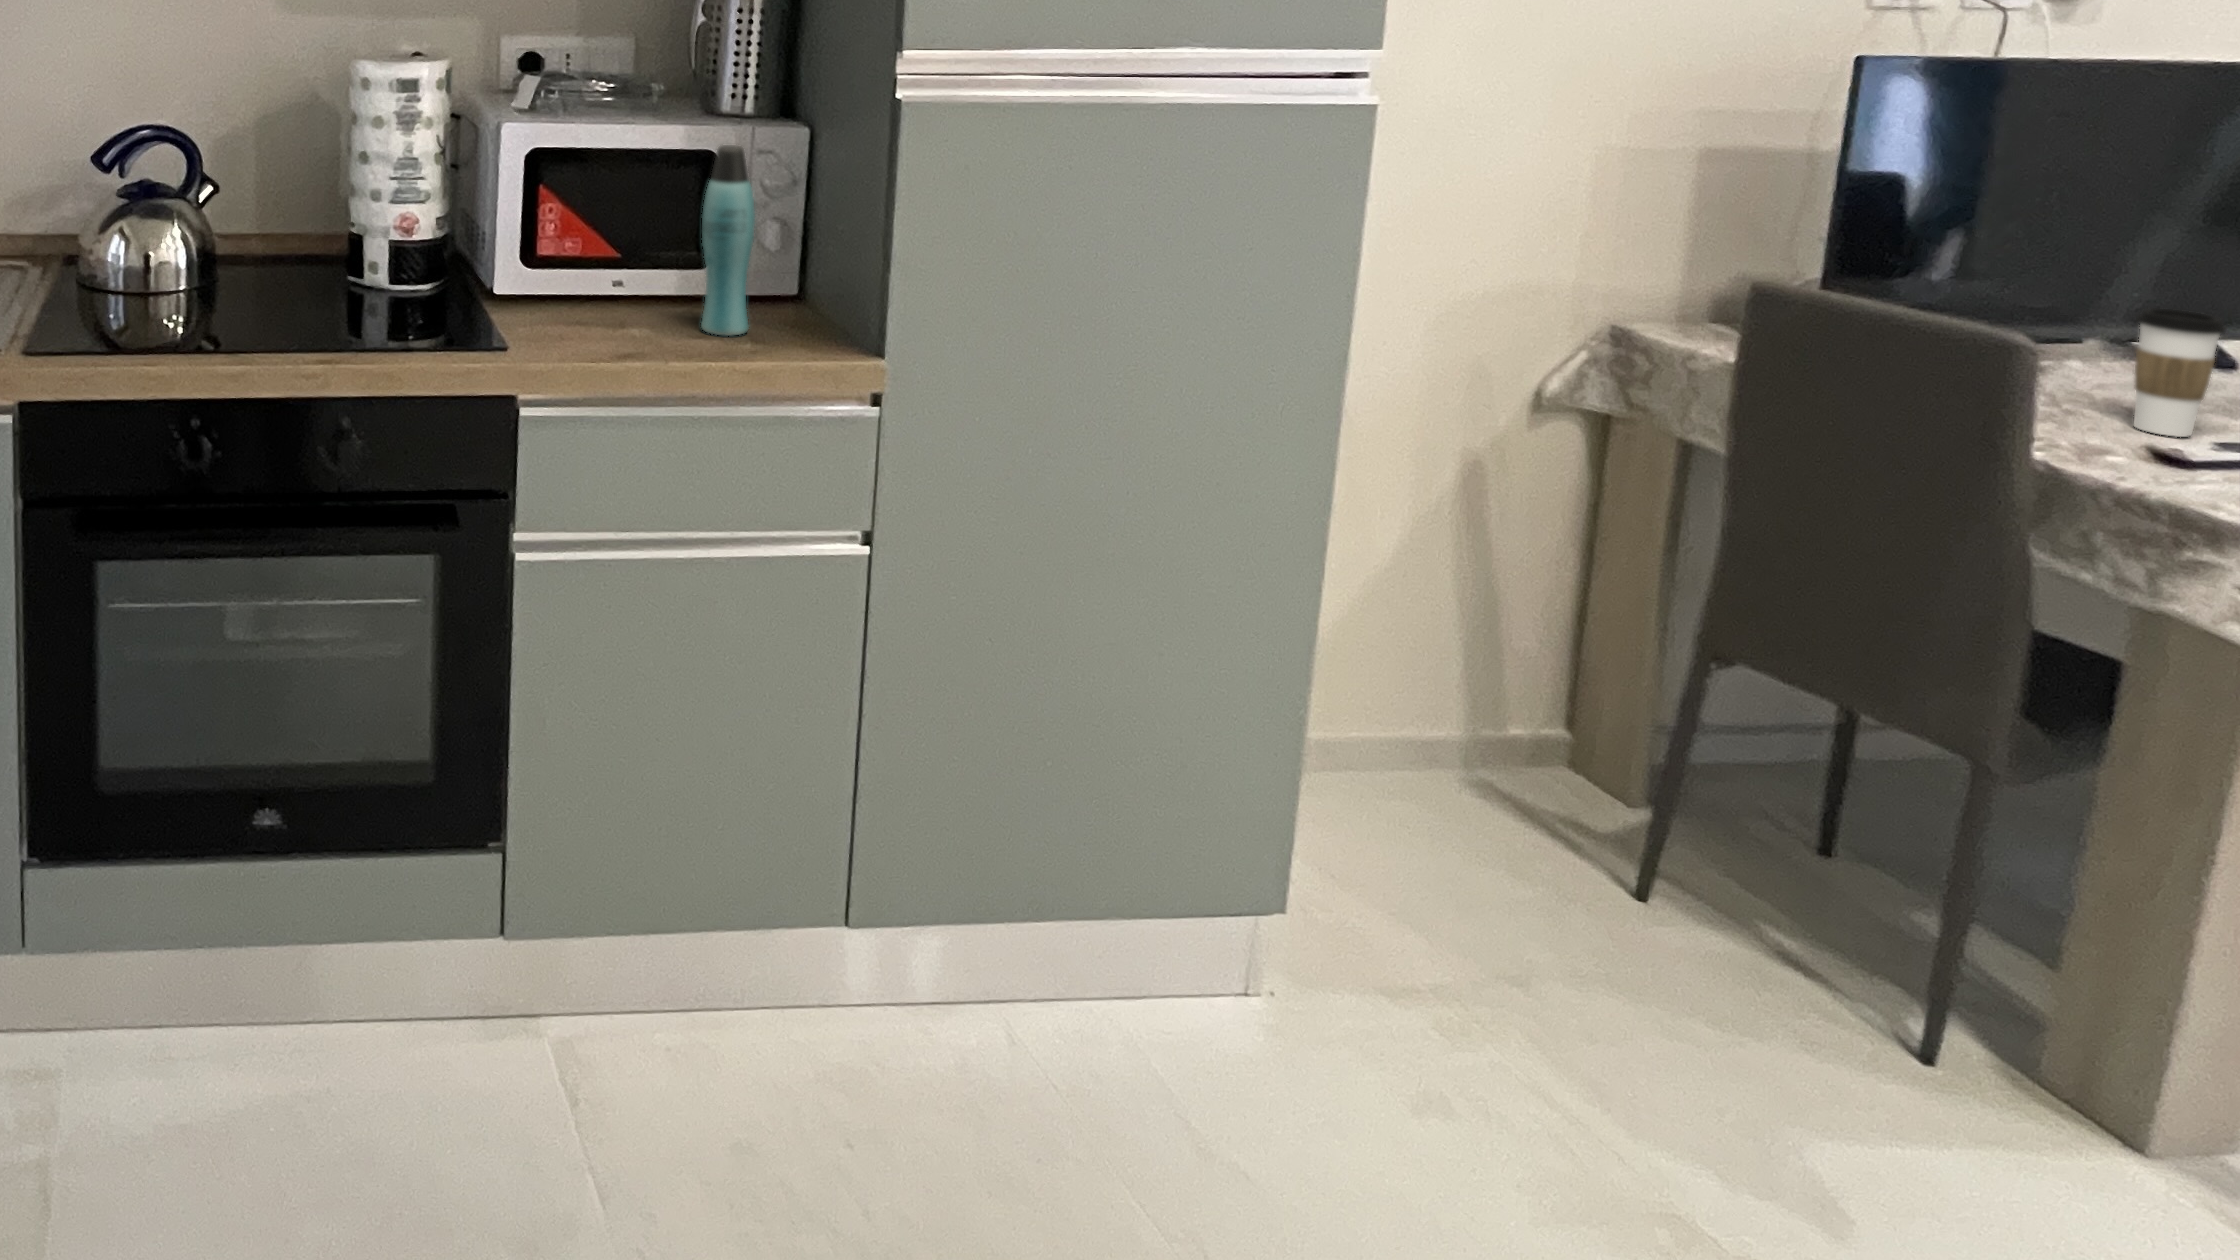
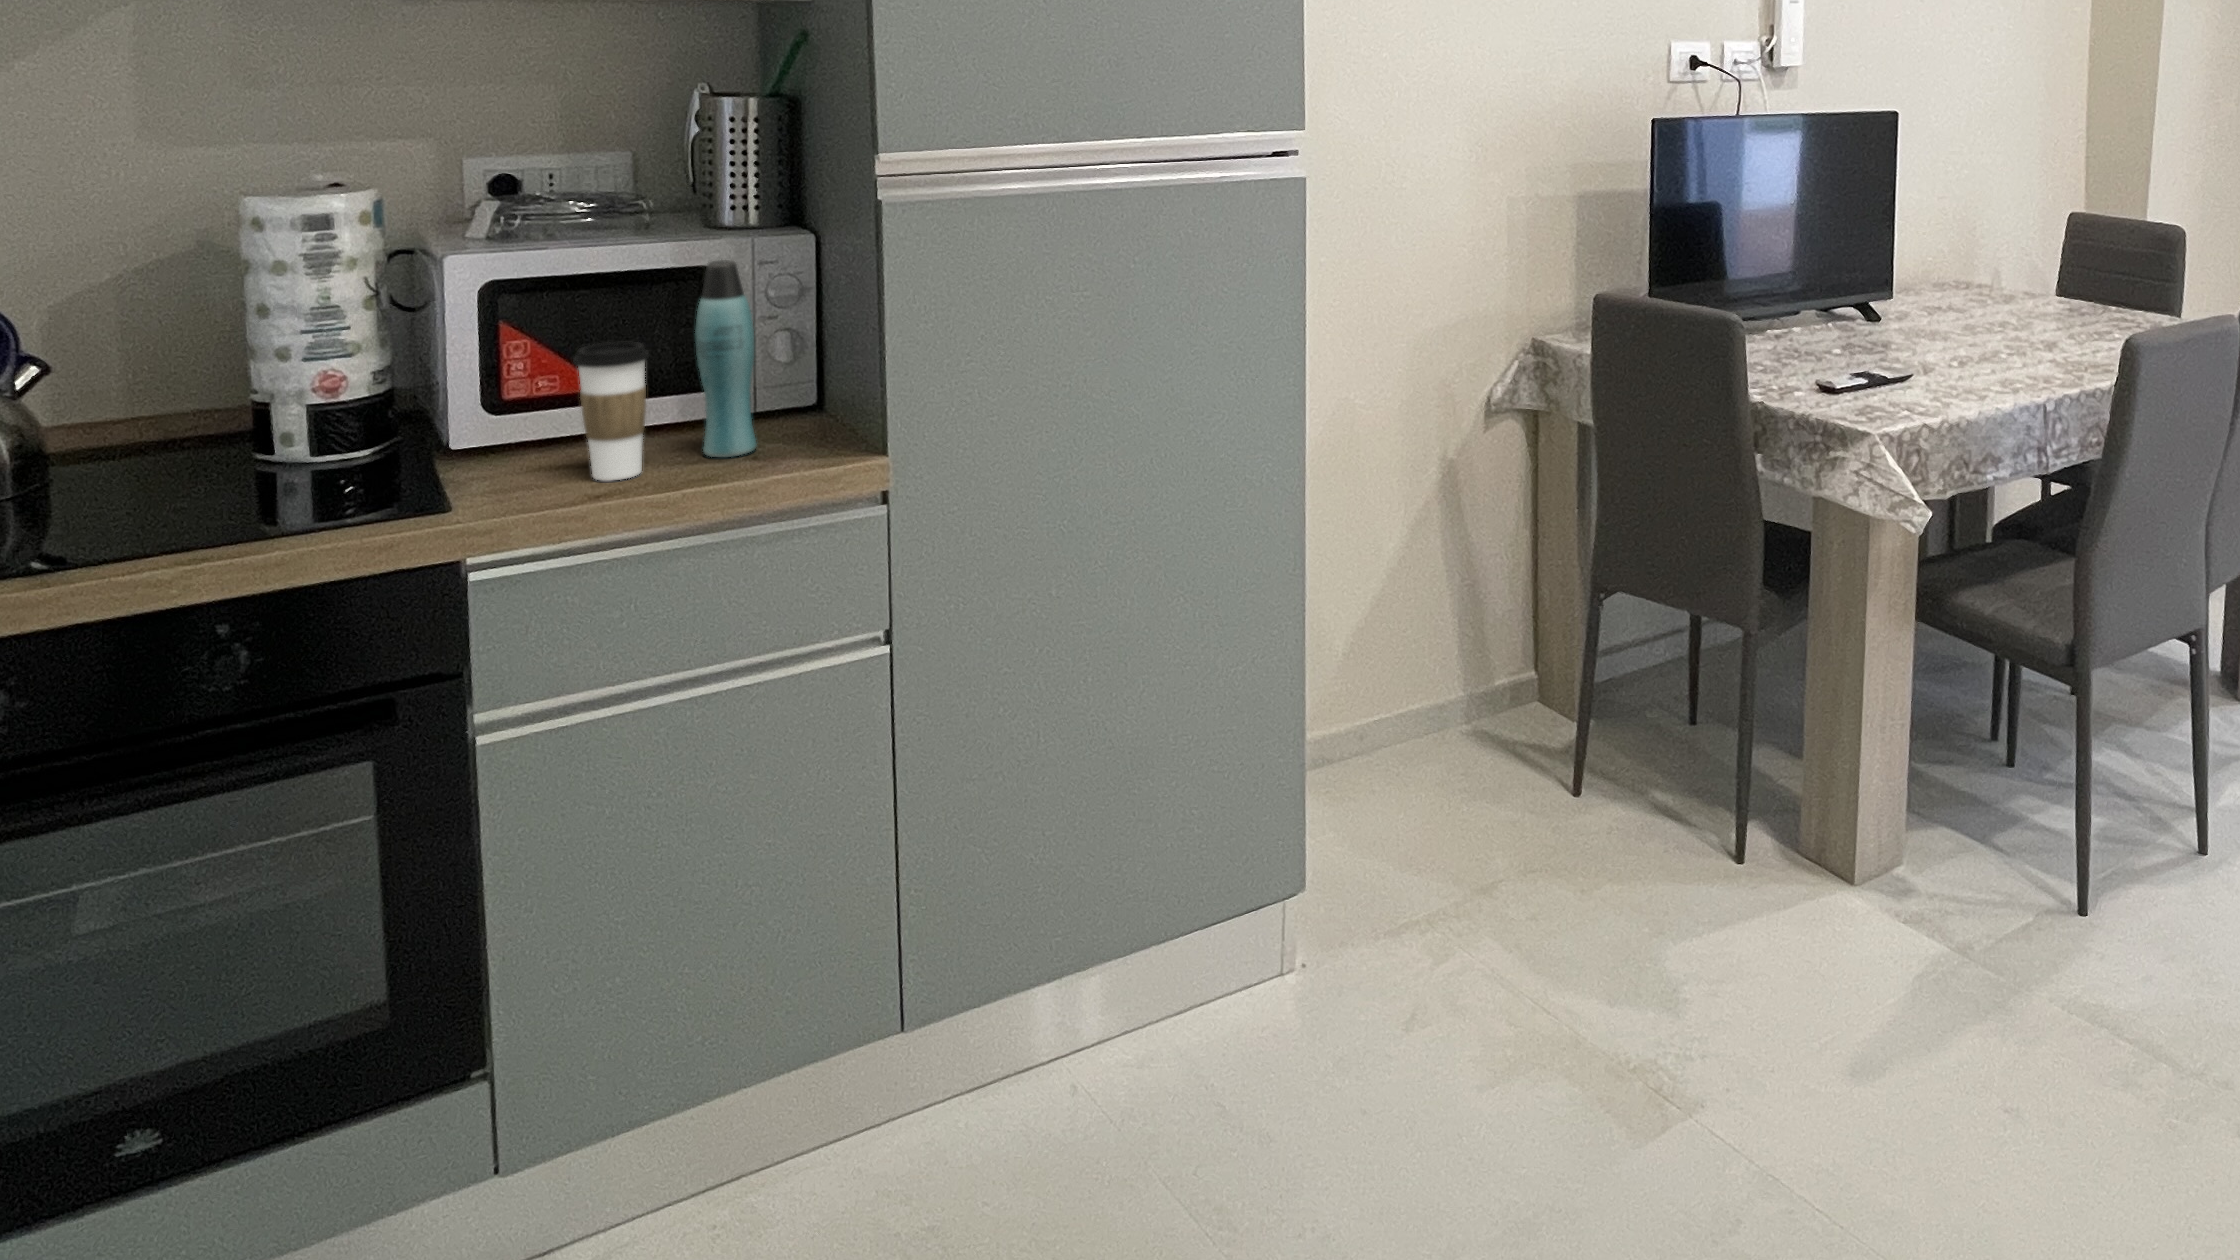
coffee cup: present [2134,308,2226,437] -> present [573,342,649,481]

